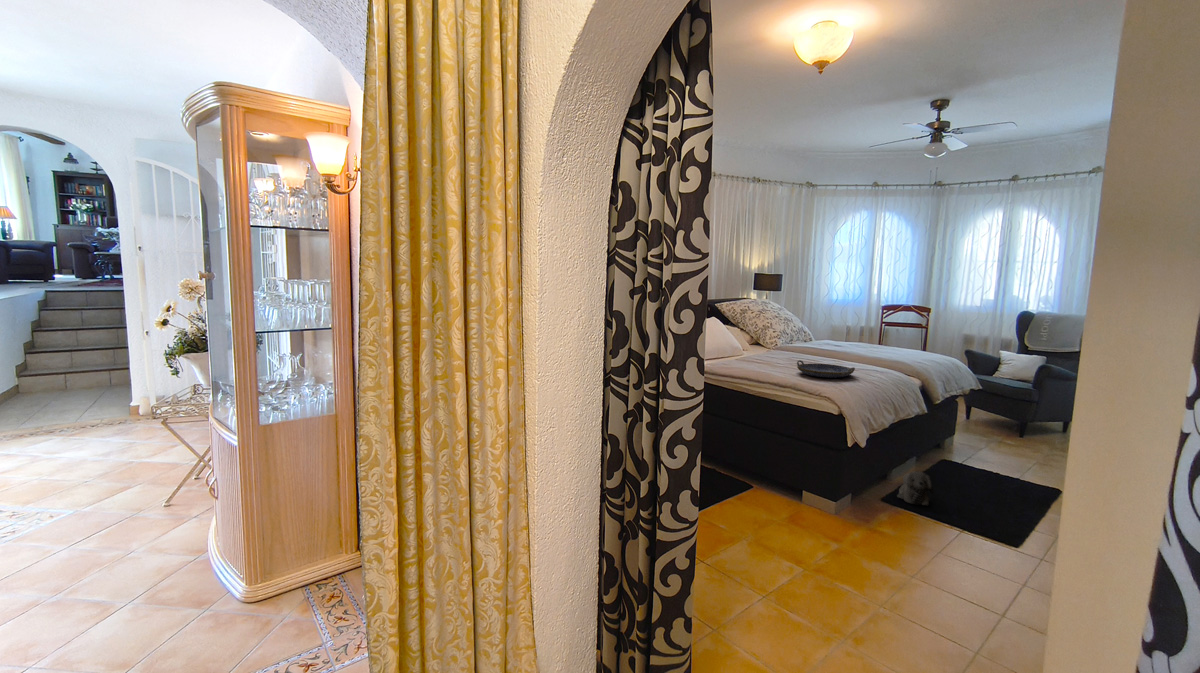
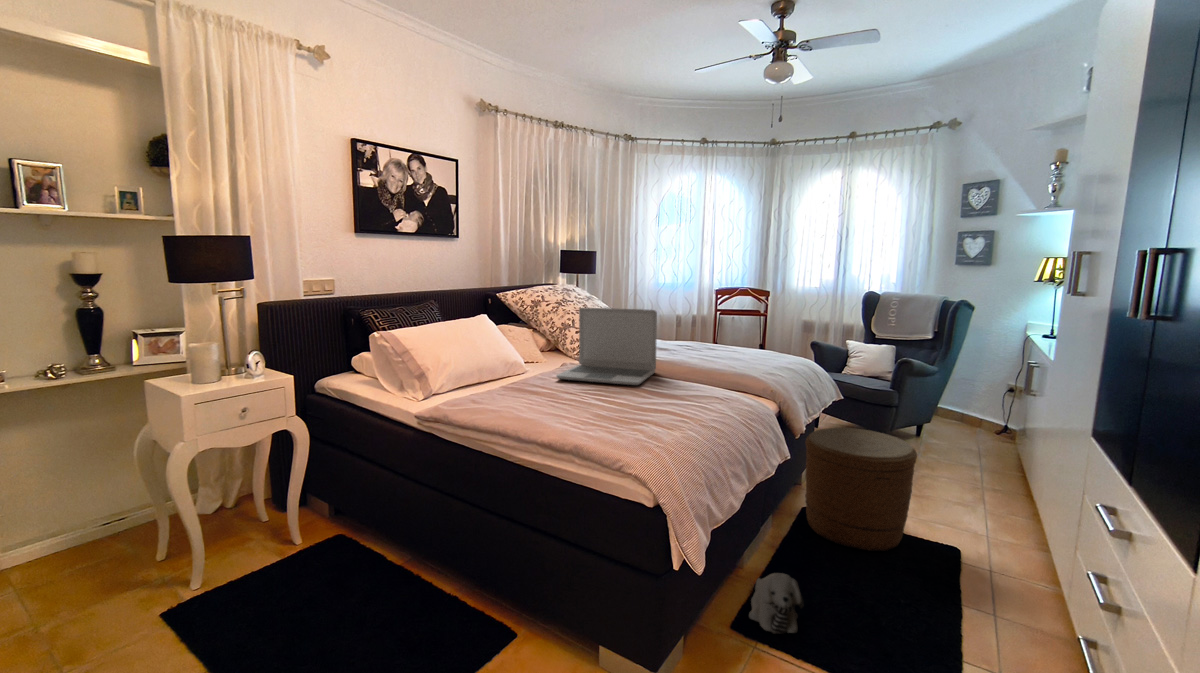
laptop: none [772,315,840,363] -> present [556,308,657,385]
serving tray: present [797,360,855,378] -> none [580,390,674,425]
woven basket: none [945,404,1031,484] -> present [805,428,917,551]

